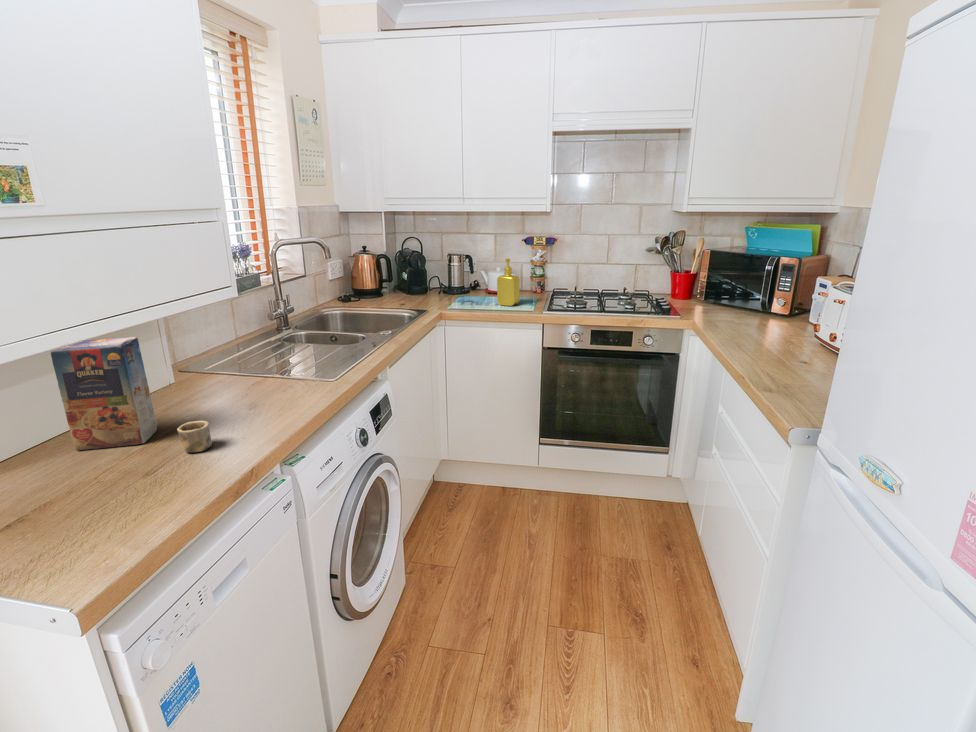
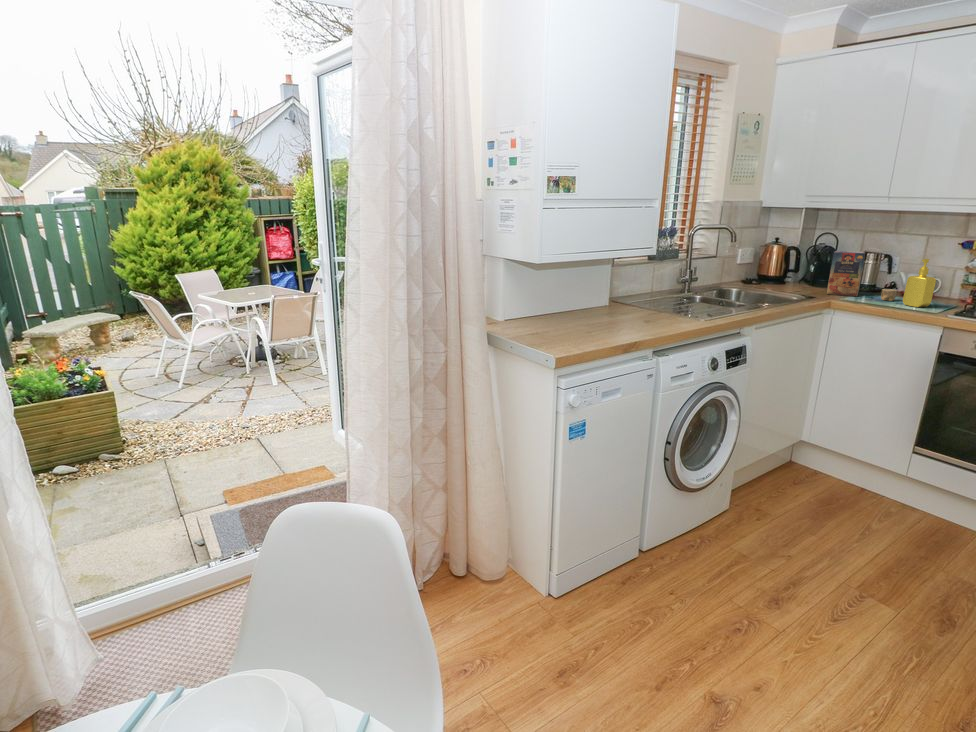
cereal box: present [51,337,212,452] -> present [827,251,897,301]

